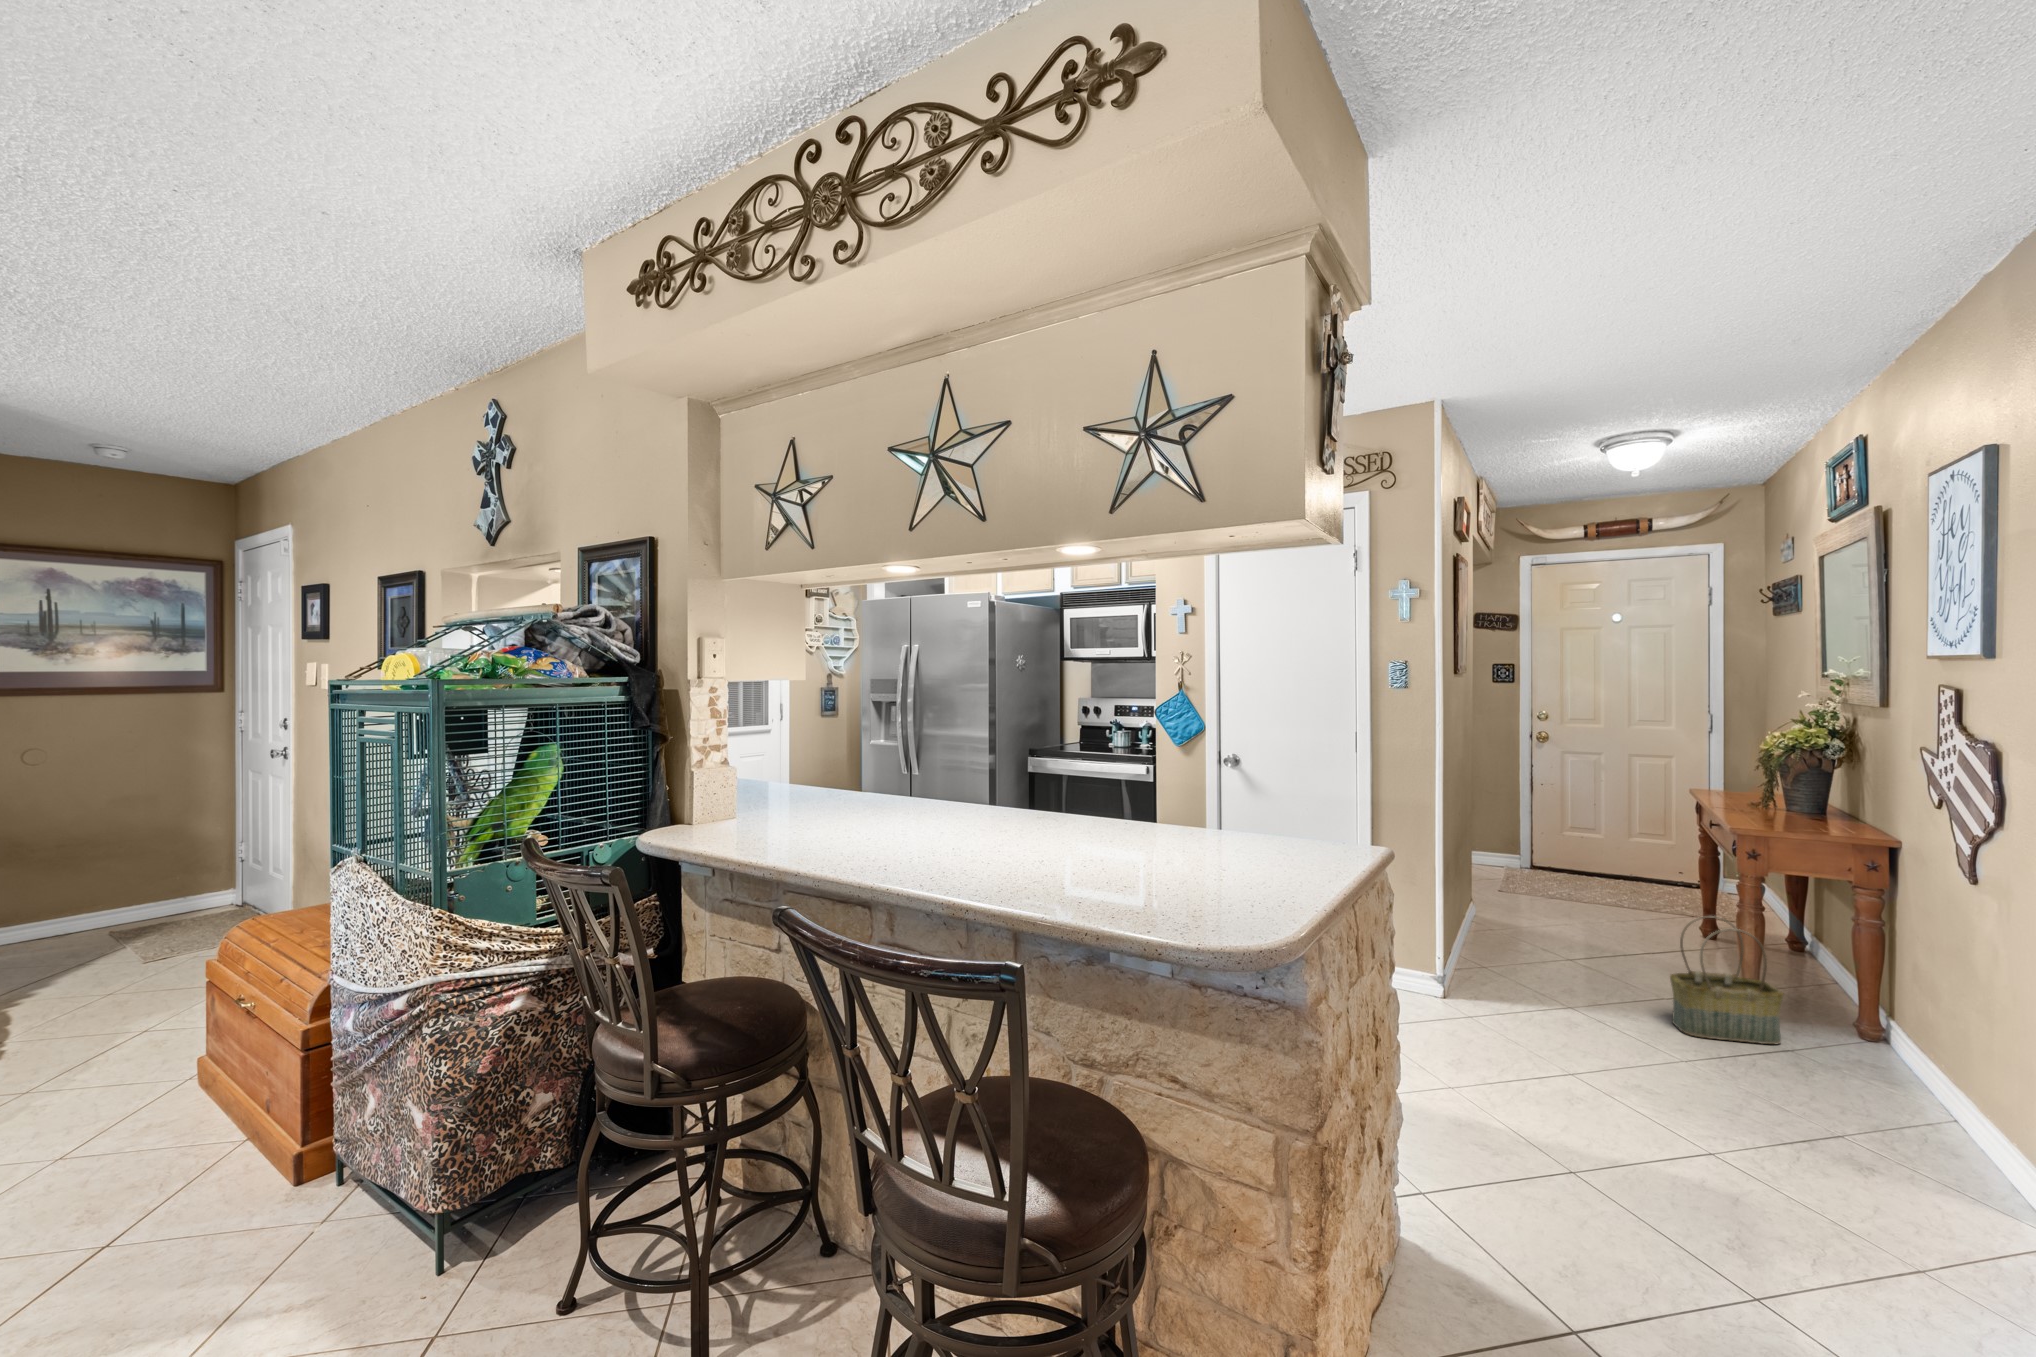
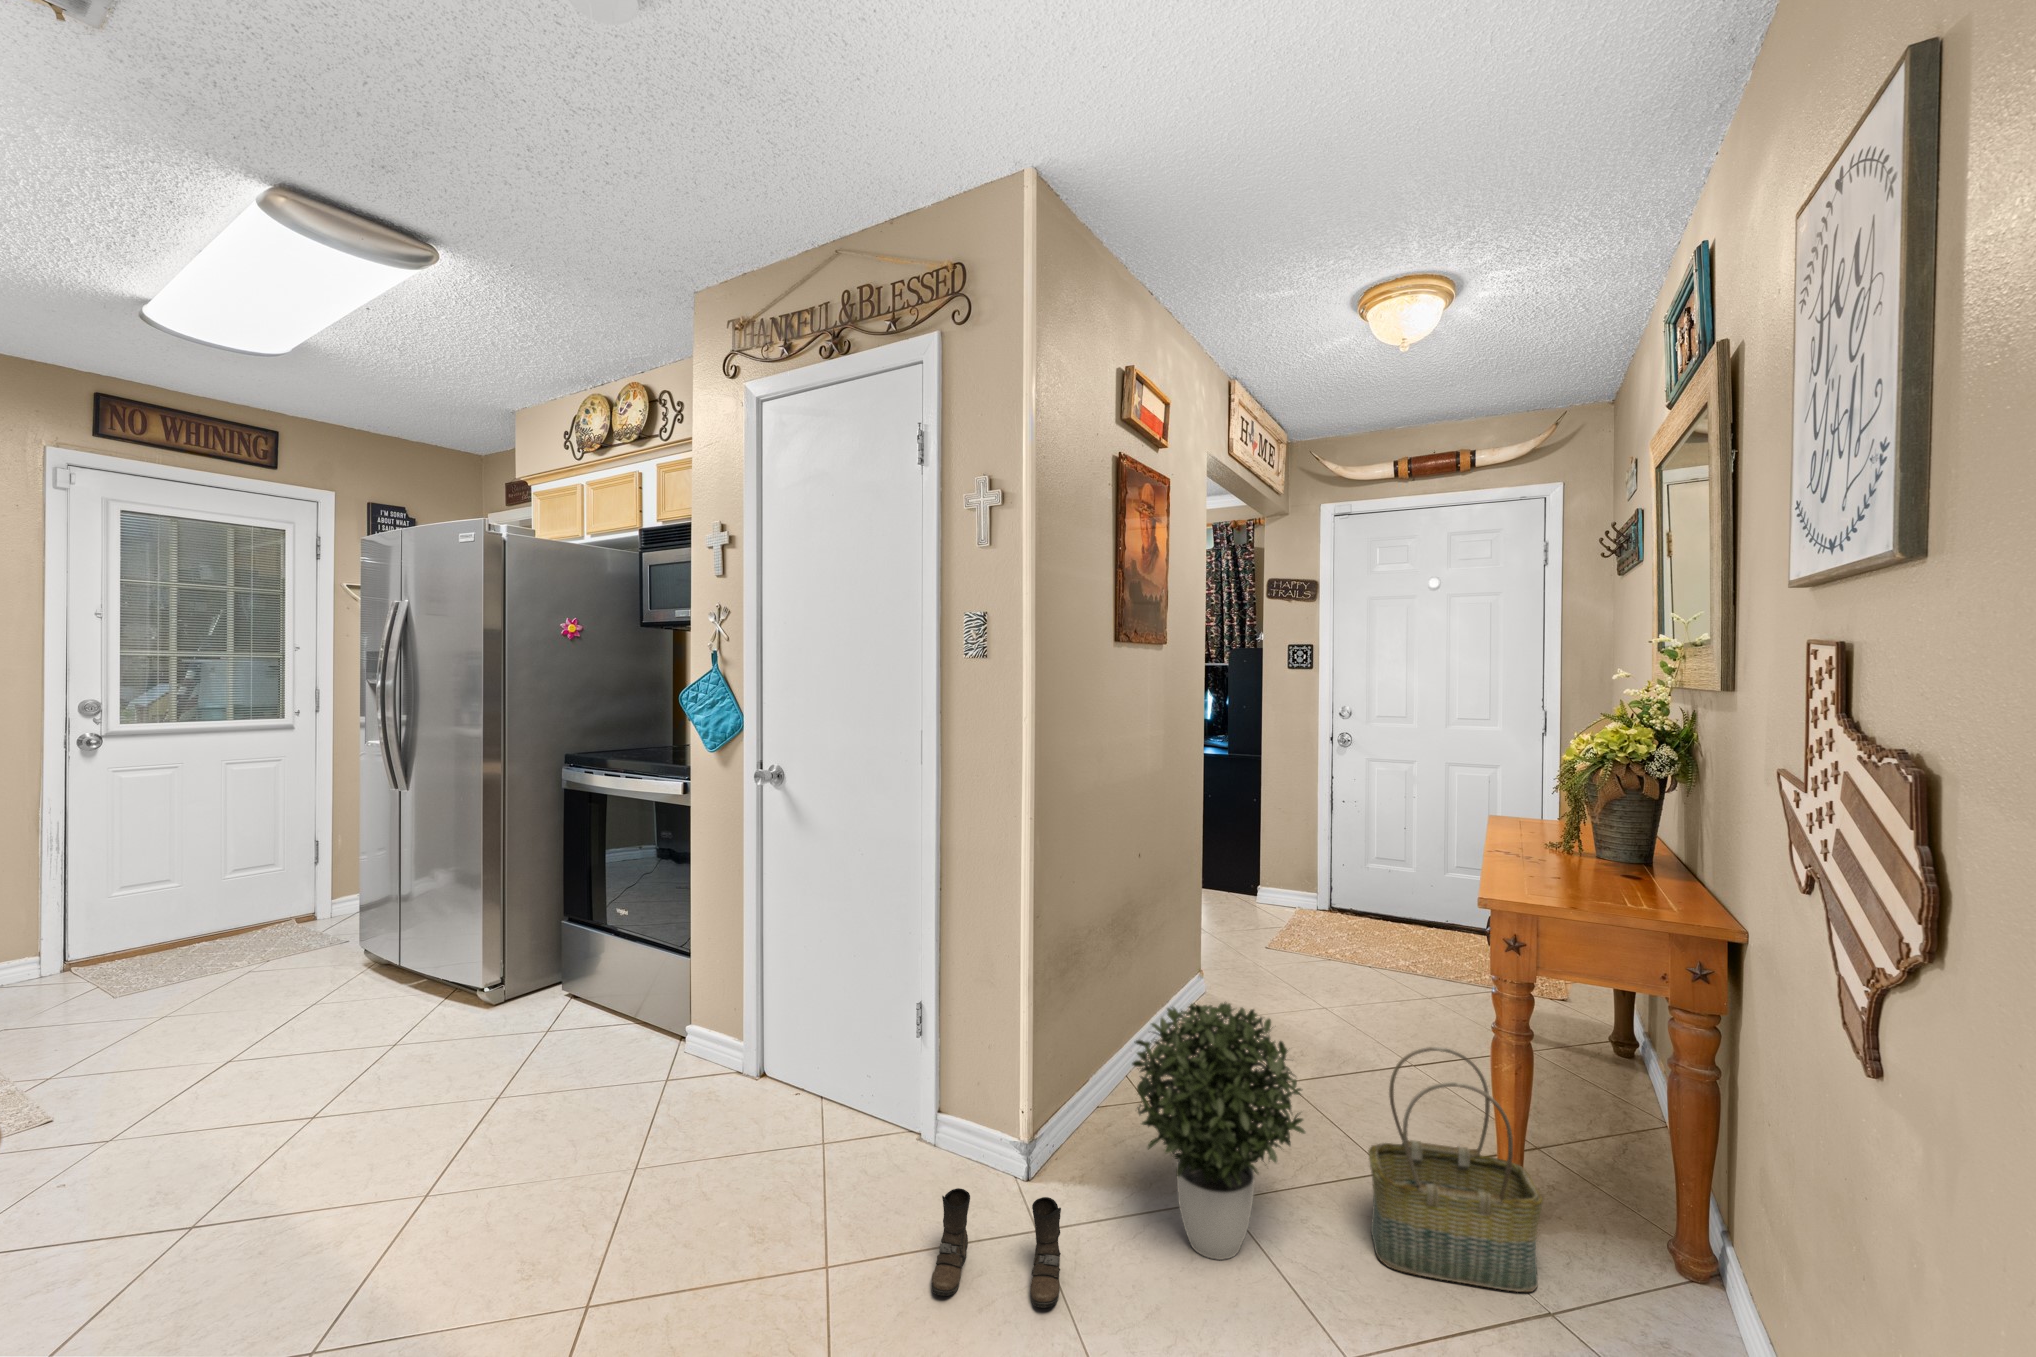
potted plant: none [1526,890,1643,1033] -> present [1132,1003,1305,1260]
boots: none [1433,993,1515,1047] -> present [932,1188,1061,1308]

